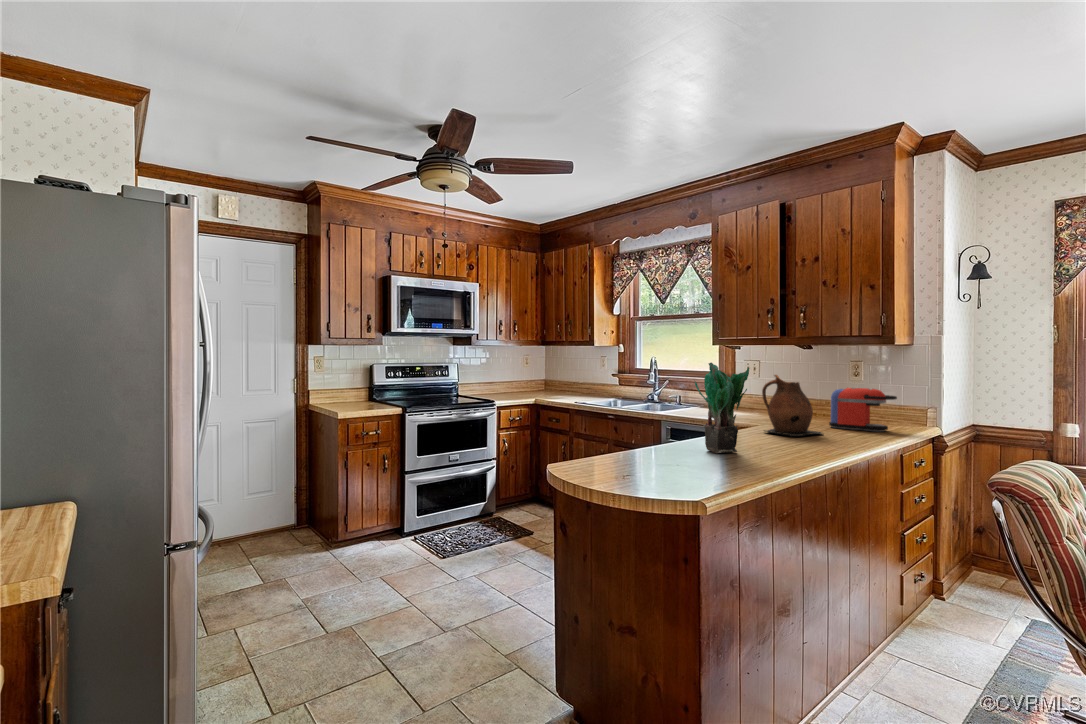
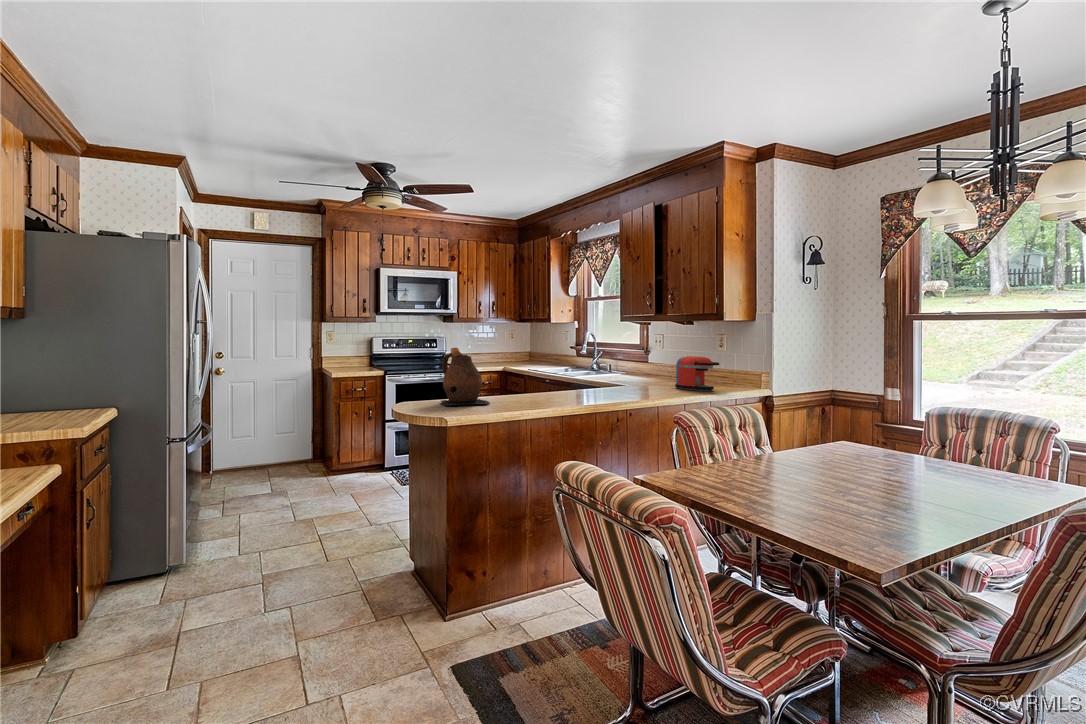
potted plant: present [695,363,749,453] -> none [512,334,551,399]
ceramic pitcher: present [762,375,822,436] -> present [441,348,490,405]

